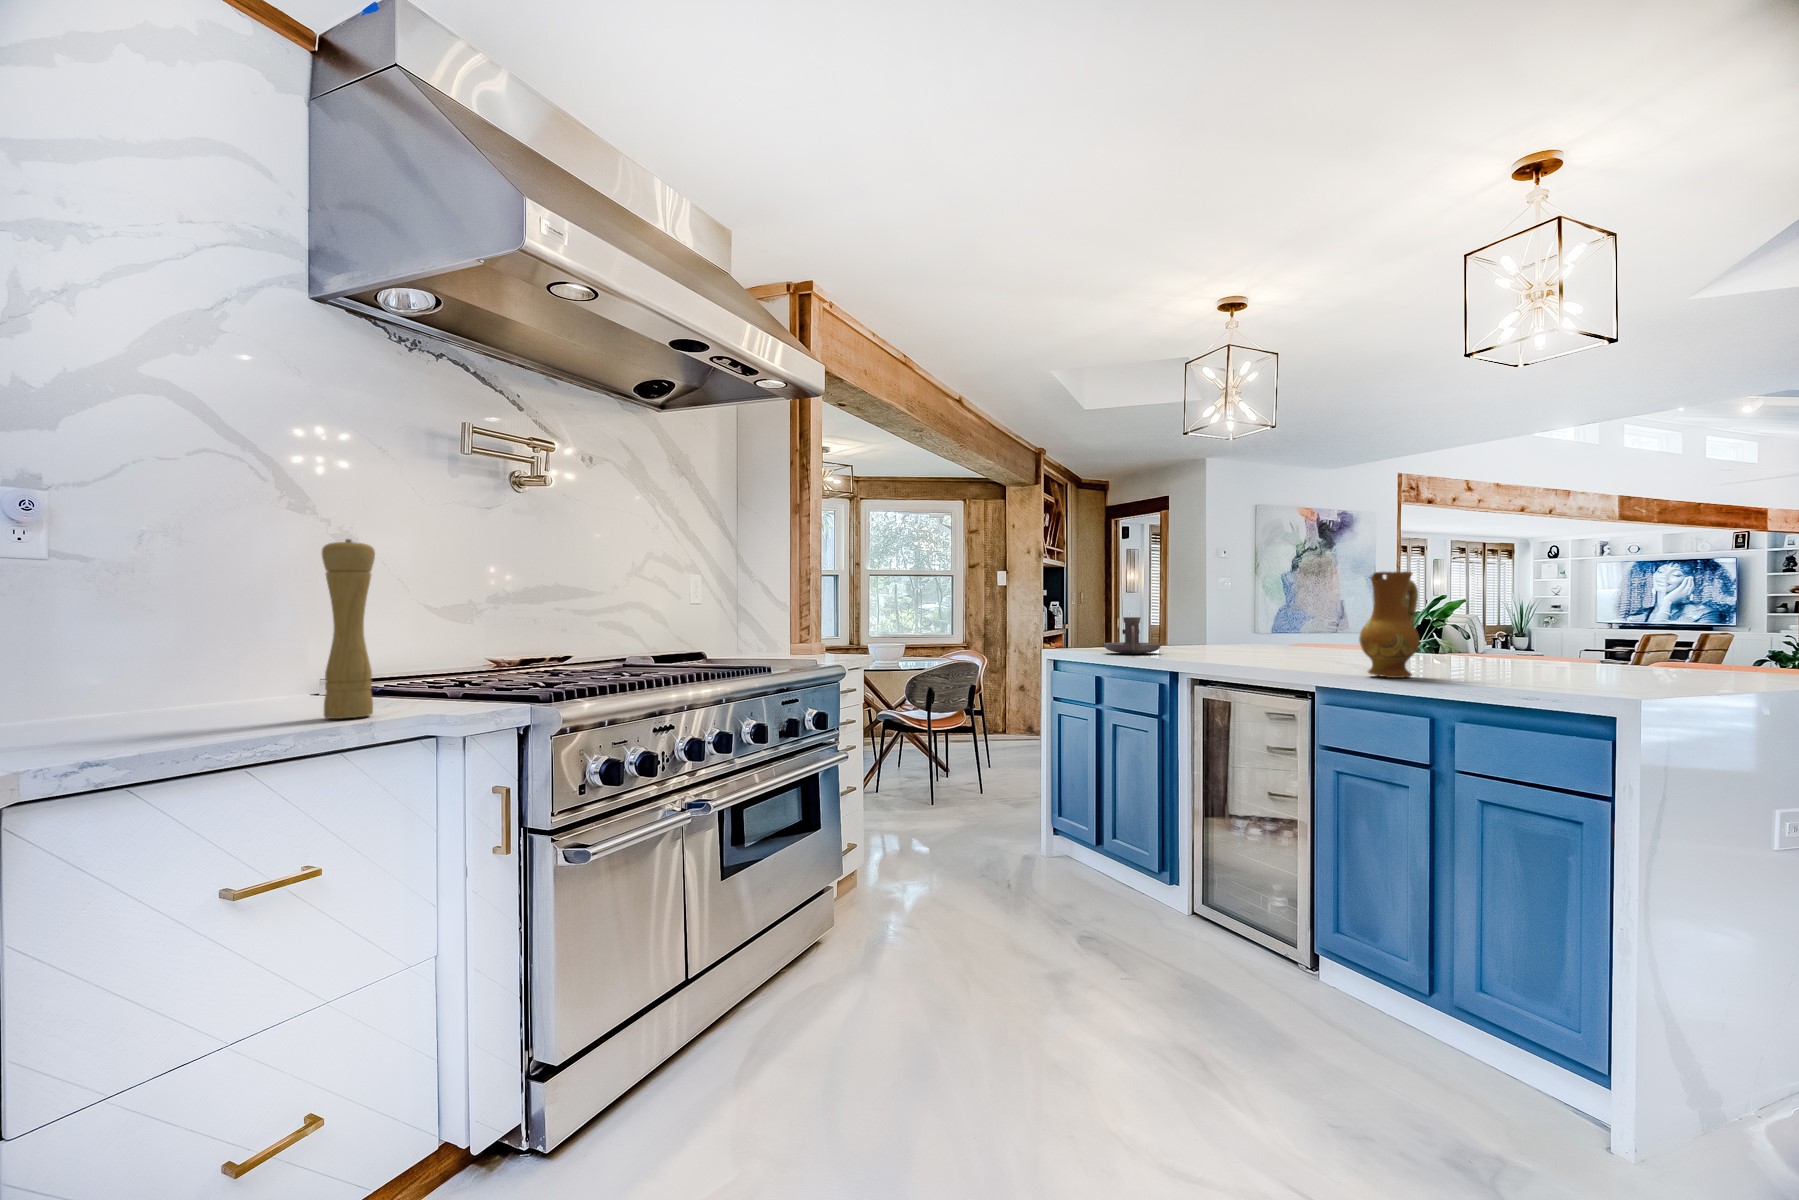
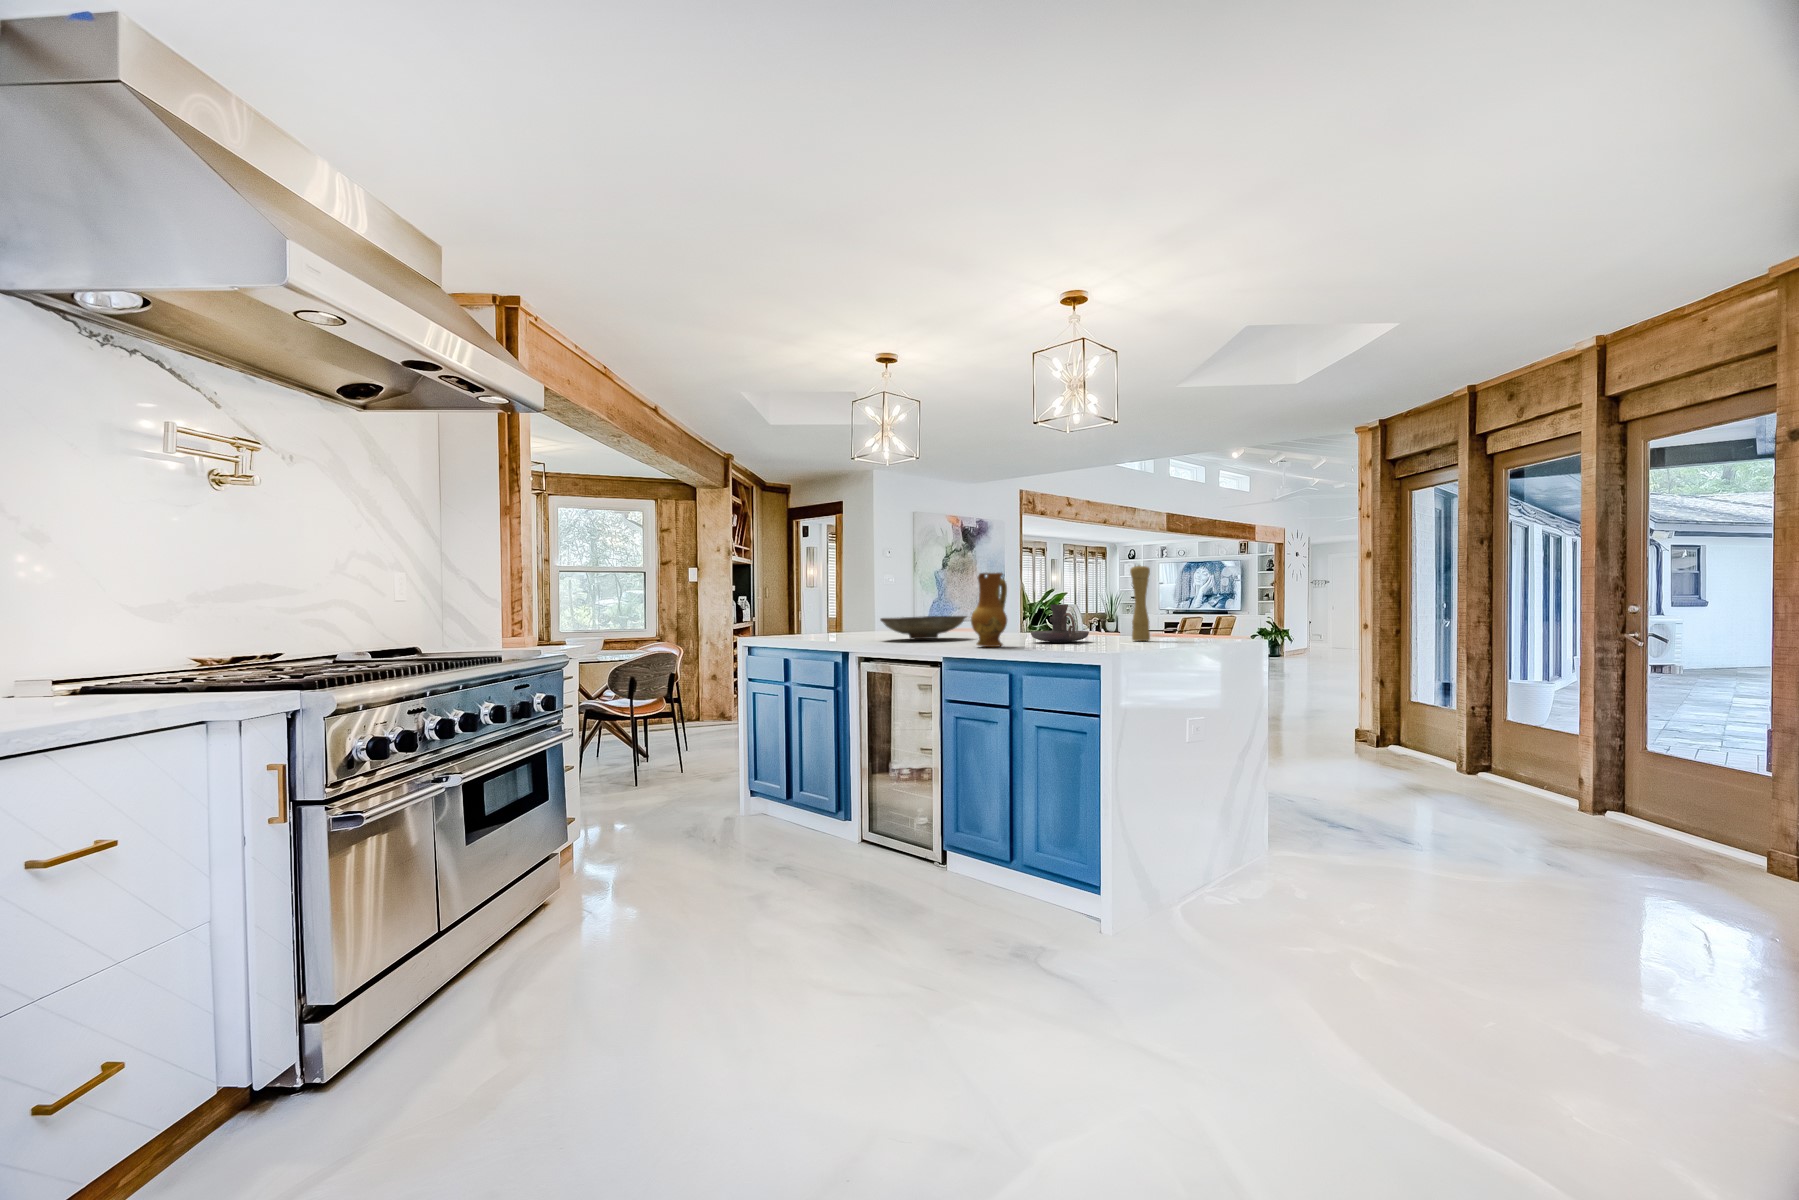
pepper mill: present [322,539,375,719] -> present [1130,565,1150,641]
candle holder: present [1104,617,1161,654] -> present [1031,604,1089,643]
decorative bowl: none [1219,630,1345,660] -> present [880,616,966,639]

